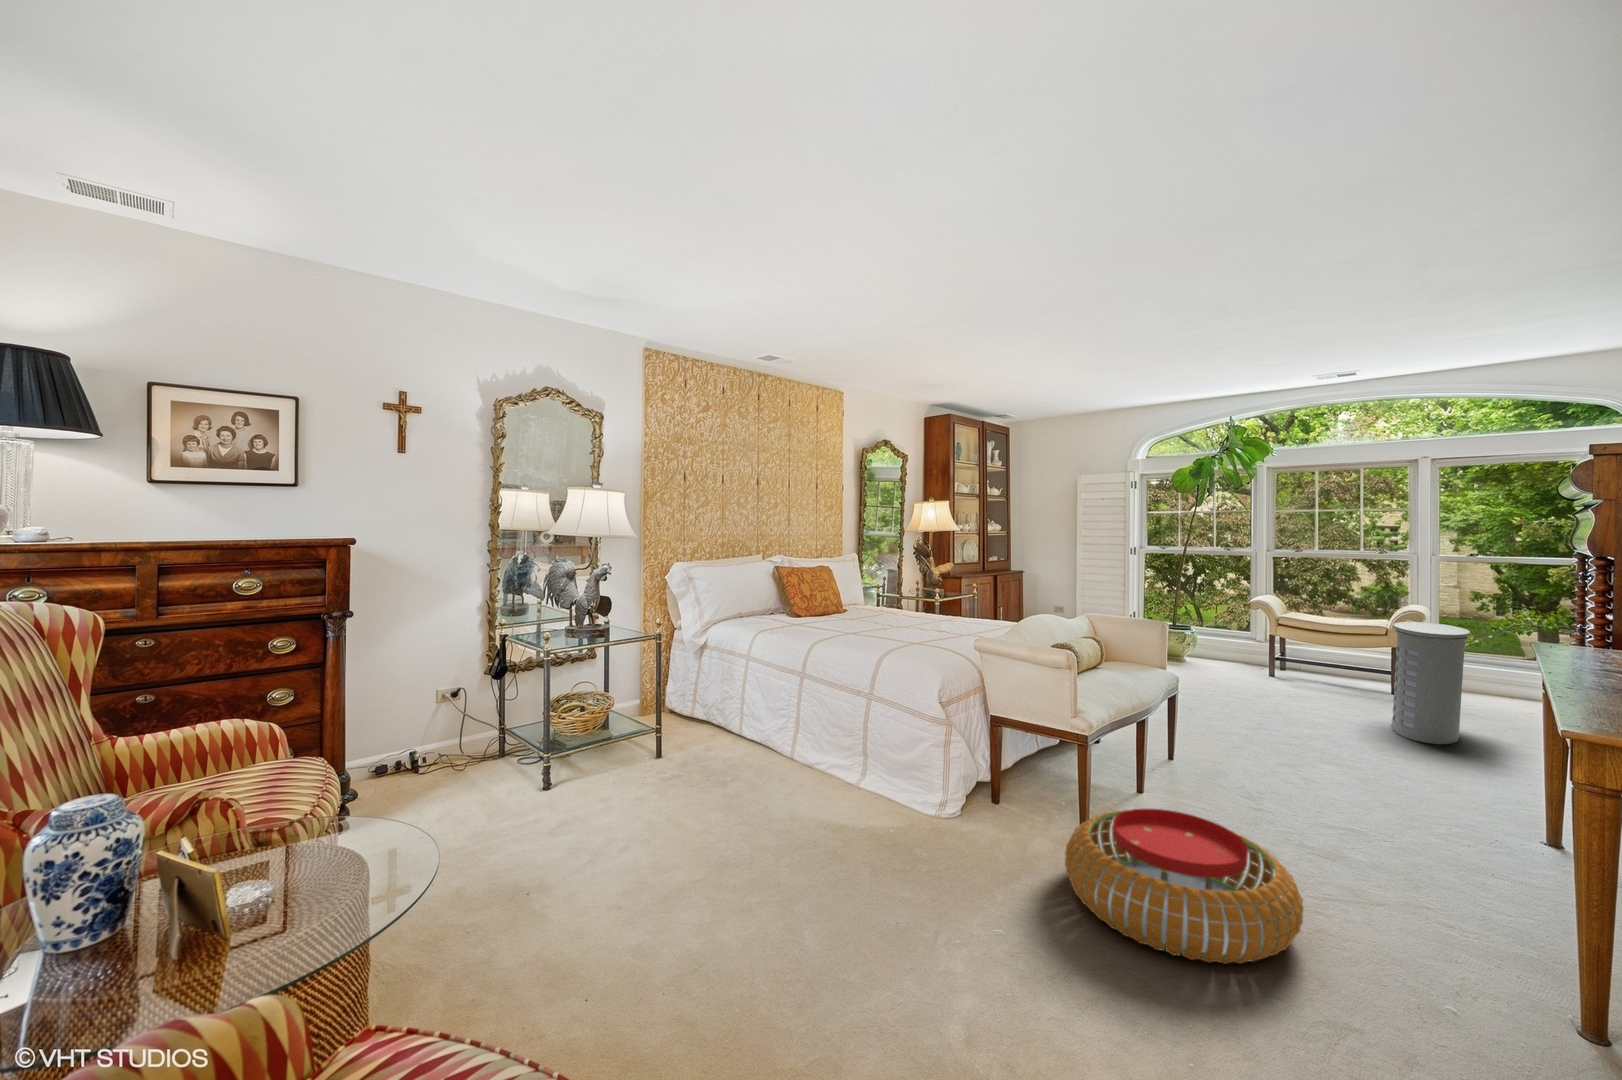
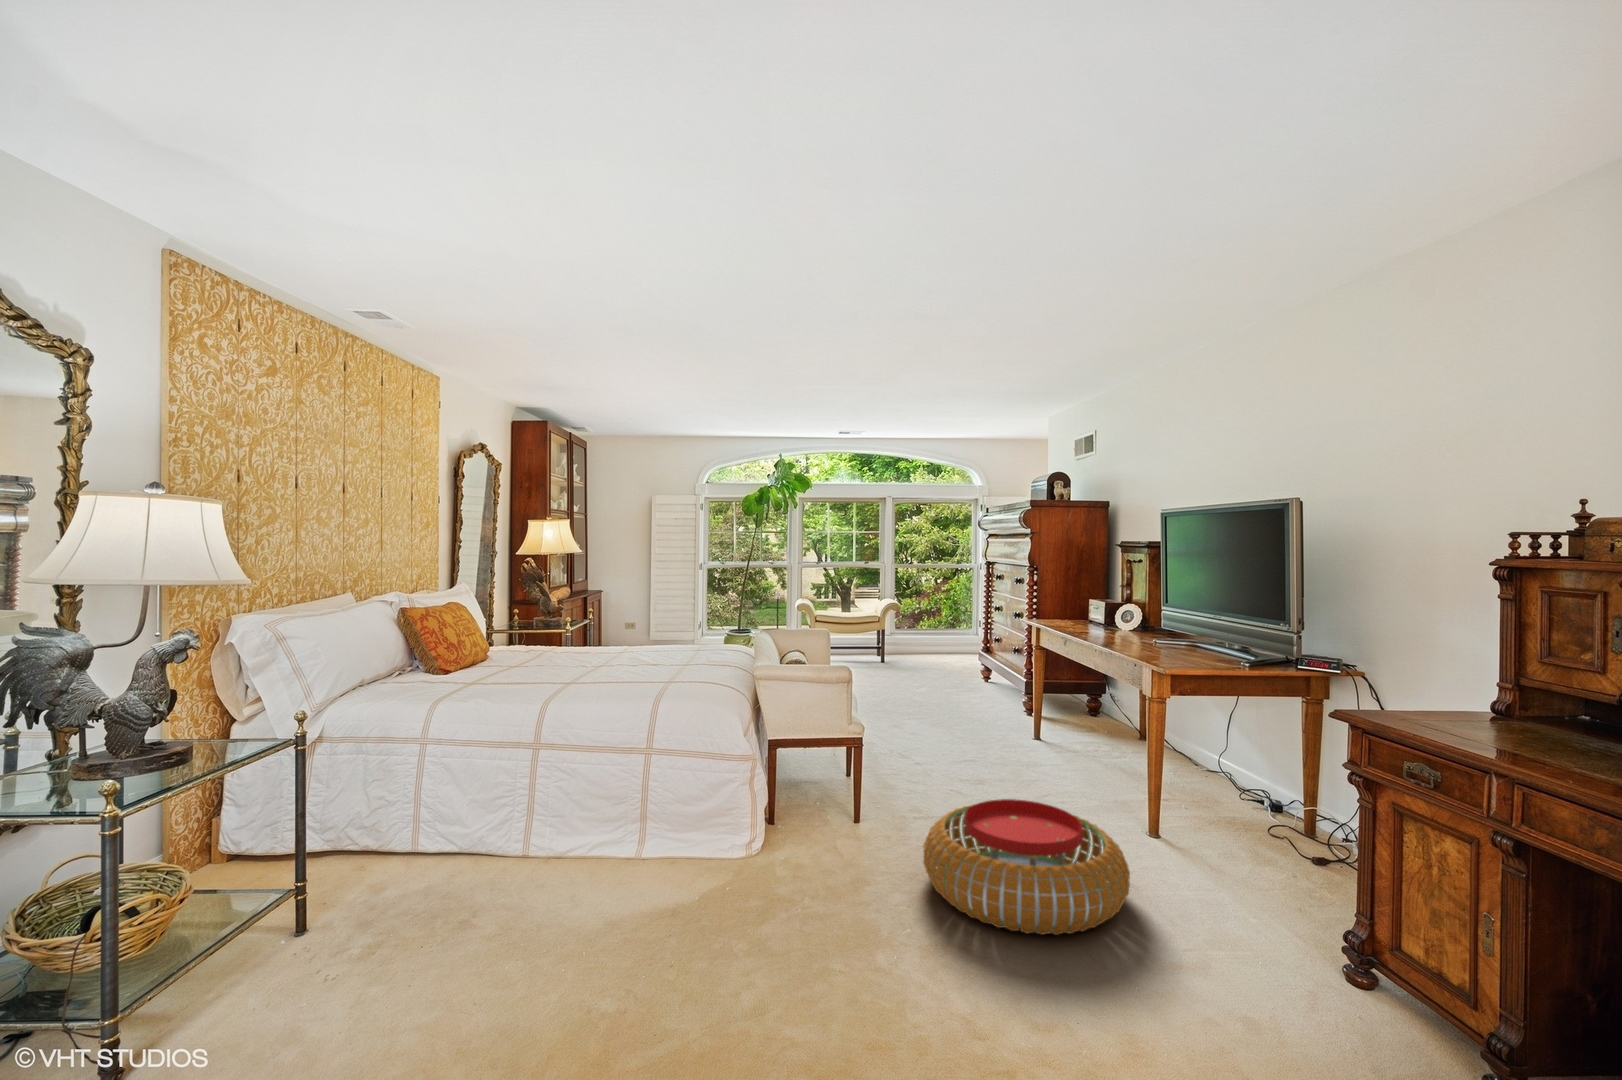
laundry hamper: present [1392,622,1470,744] -> none [959,610,1006,702]

